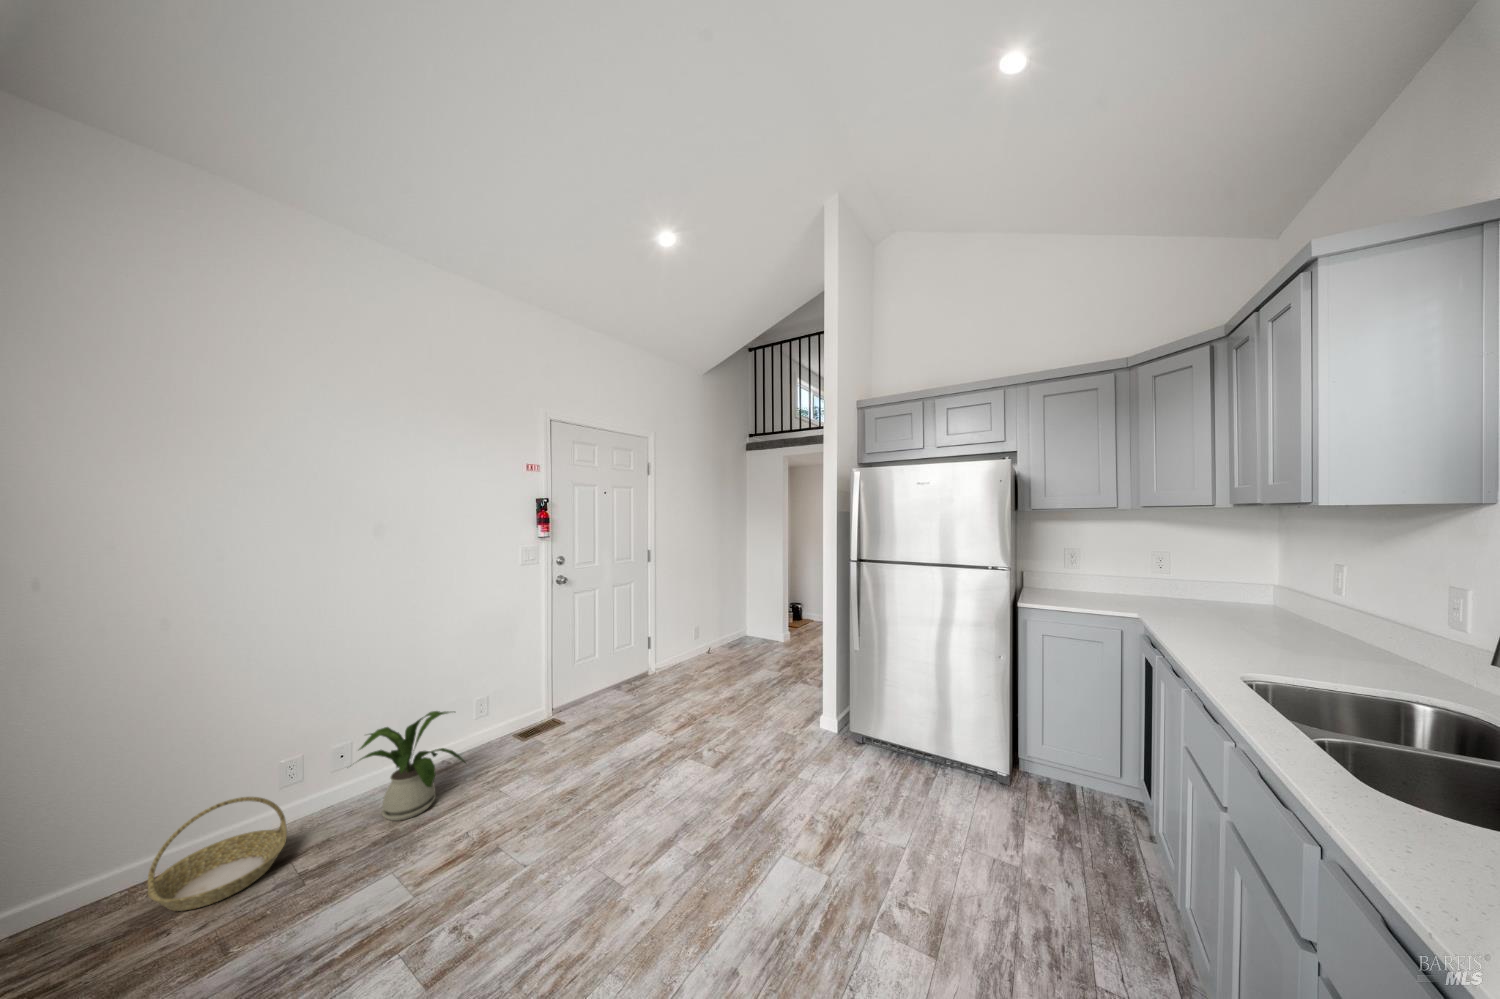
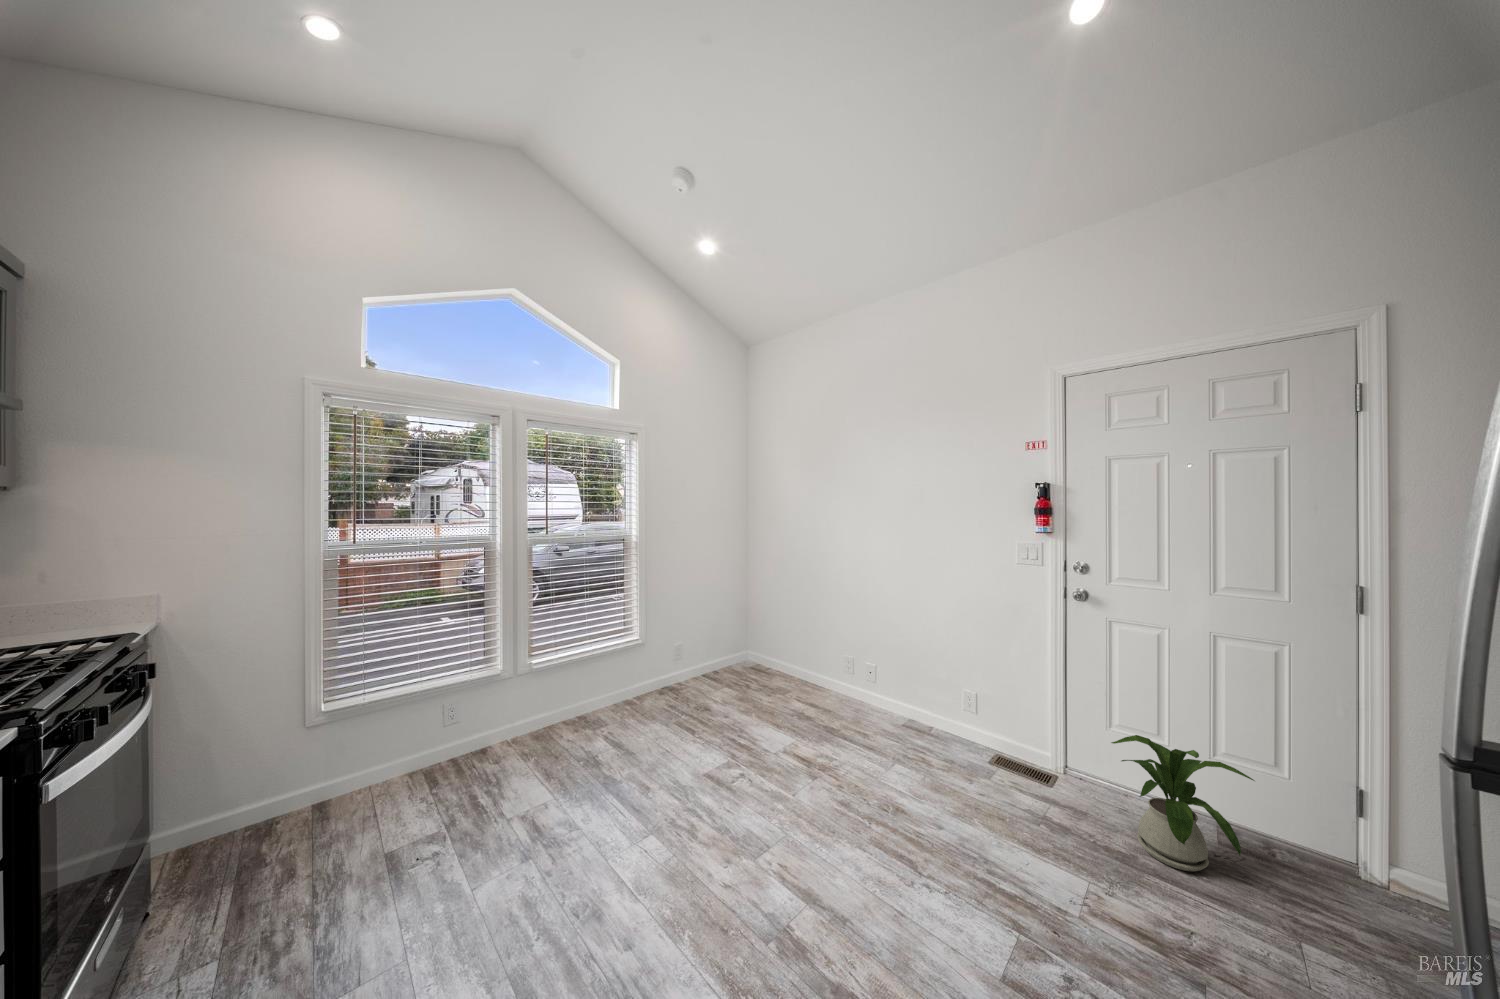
basket: present [148,797,287,911] -> none [976,716,1059,796]

